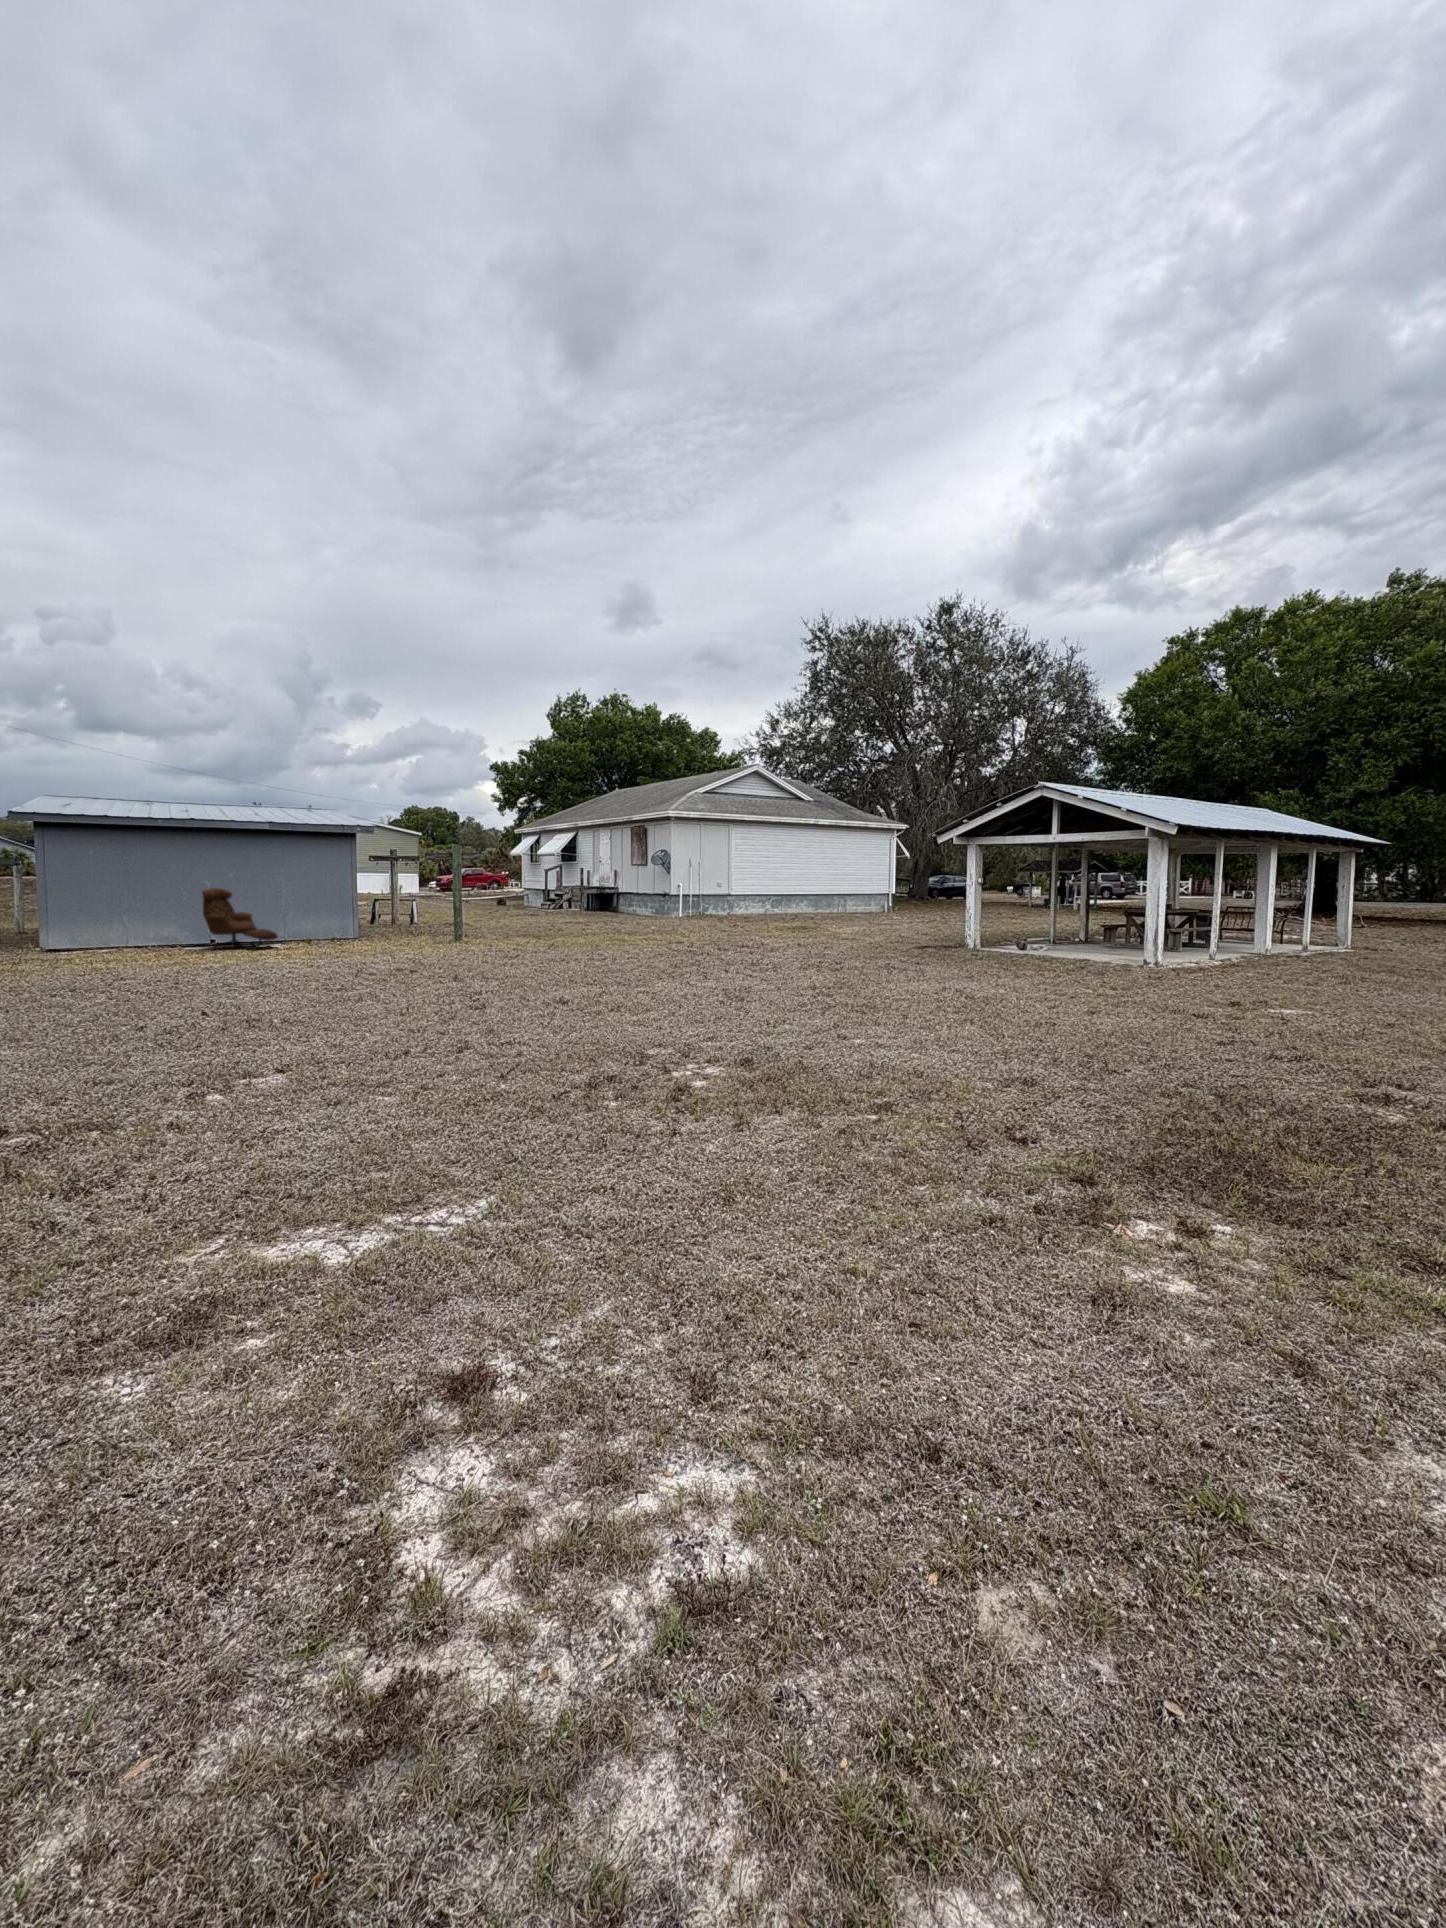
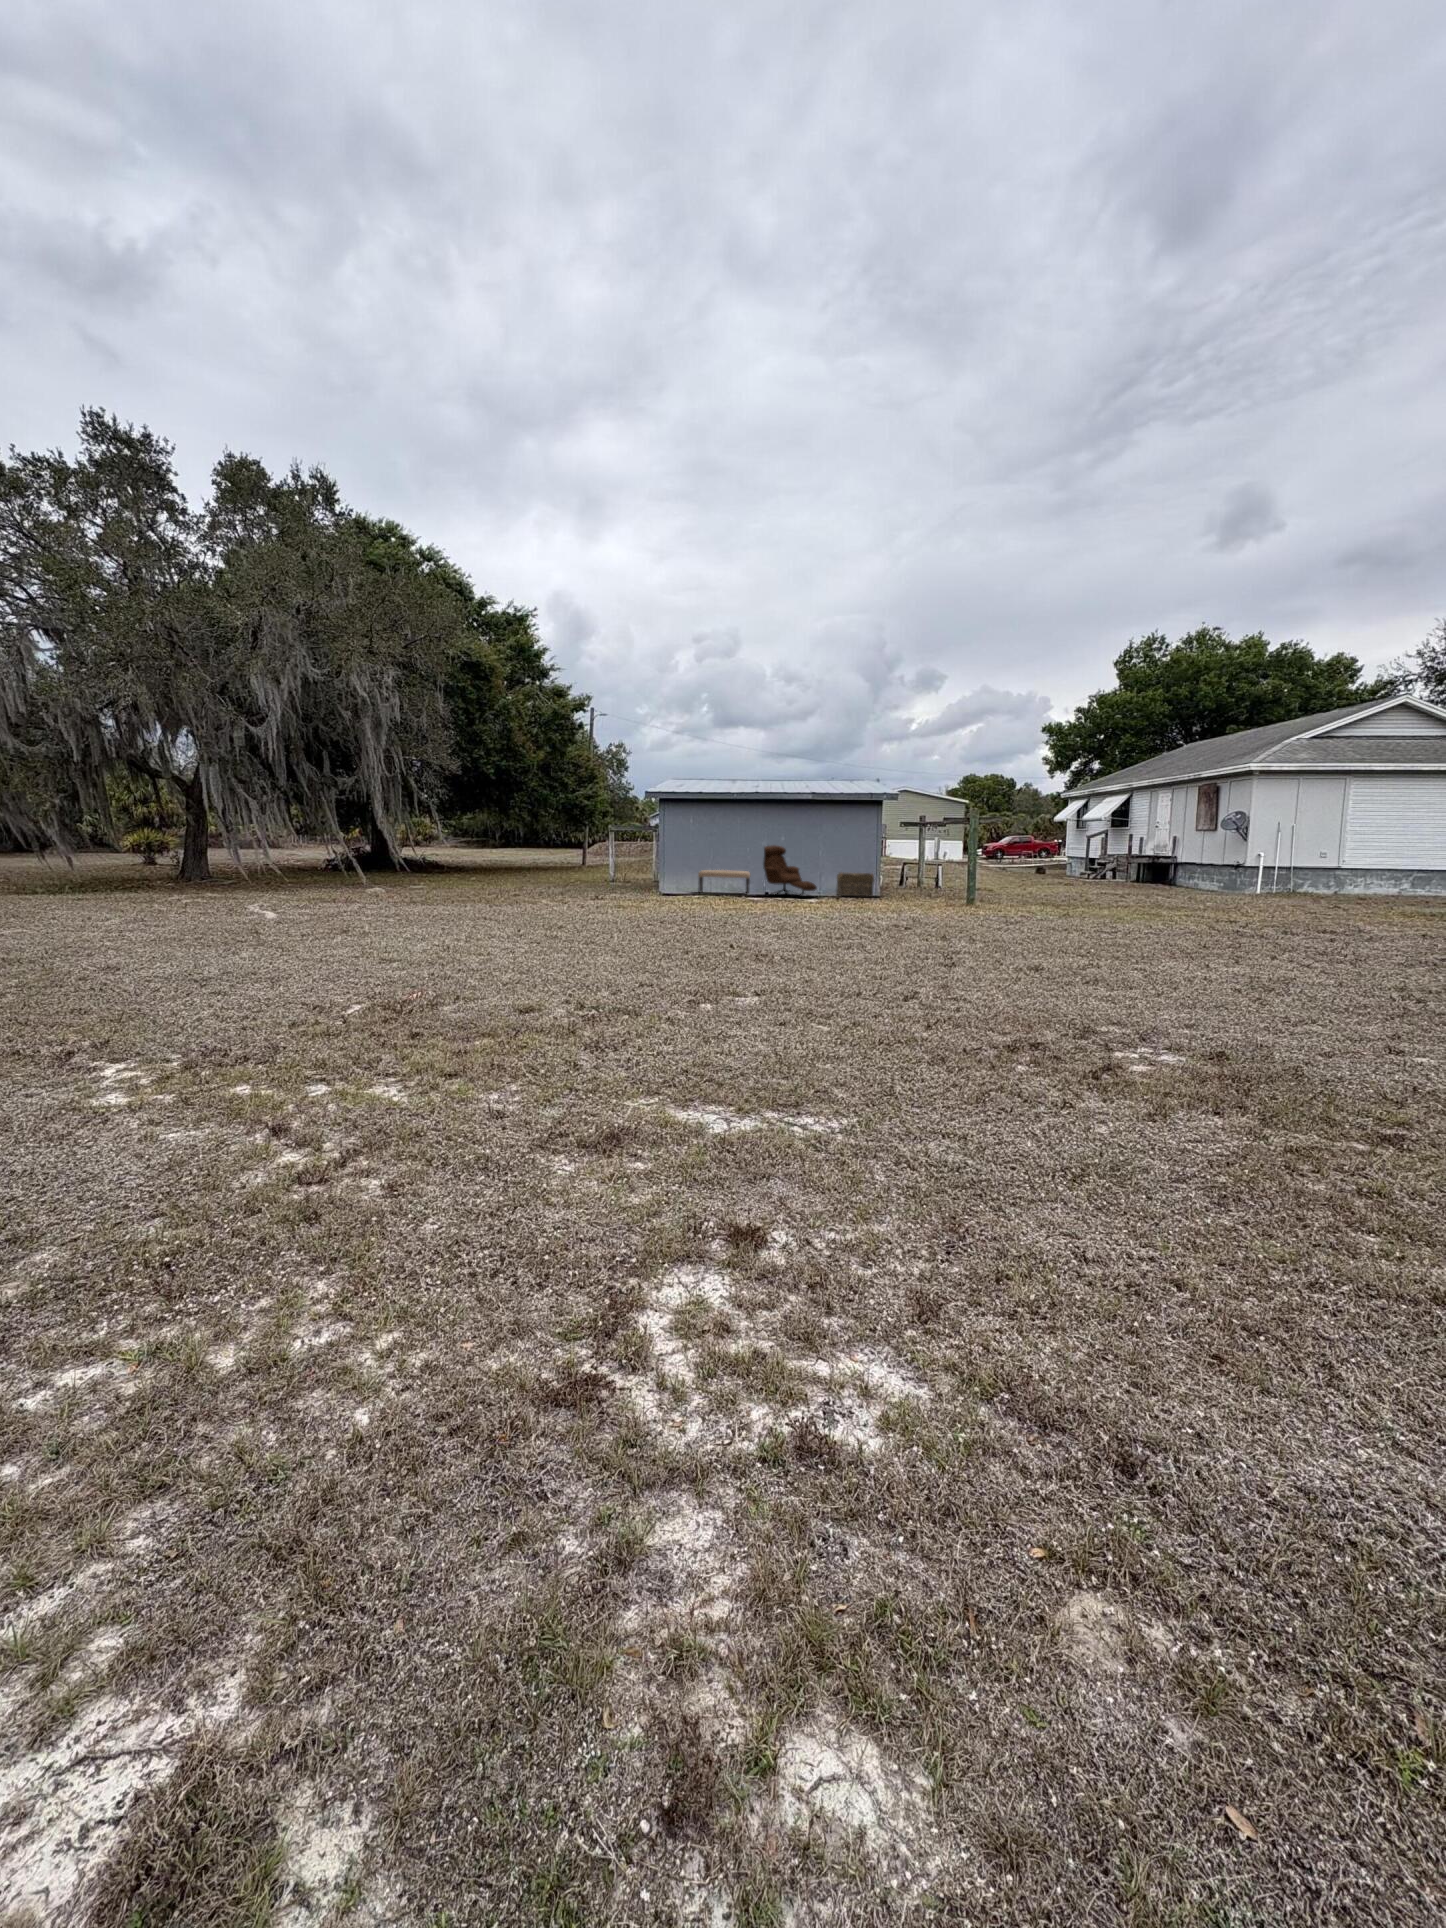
basket: none [300,914,347,944] -> present [836,873,874,897]
bench: none [106,921,184,952] -> present [698,870,750,894]

